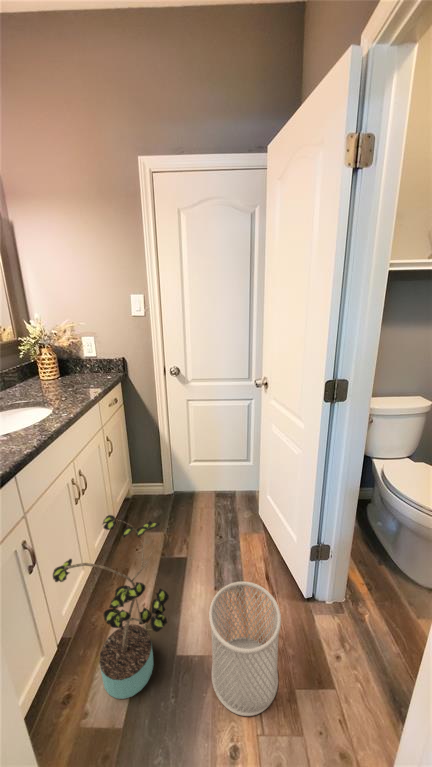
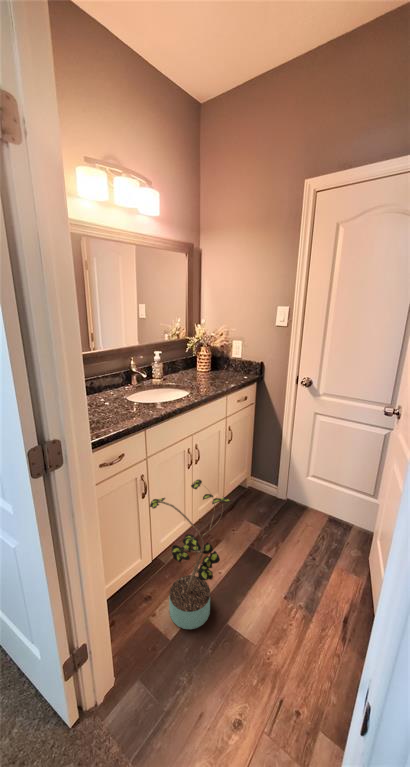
wastebasket: present [209,582,281,716] -> none [244,587,320,722]

